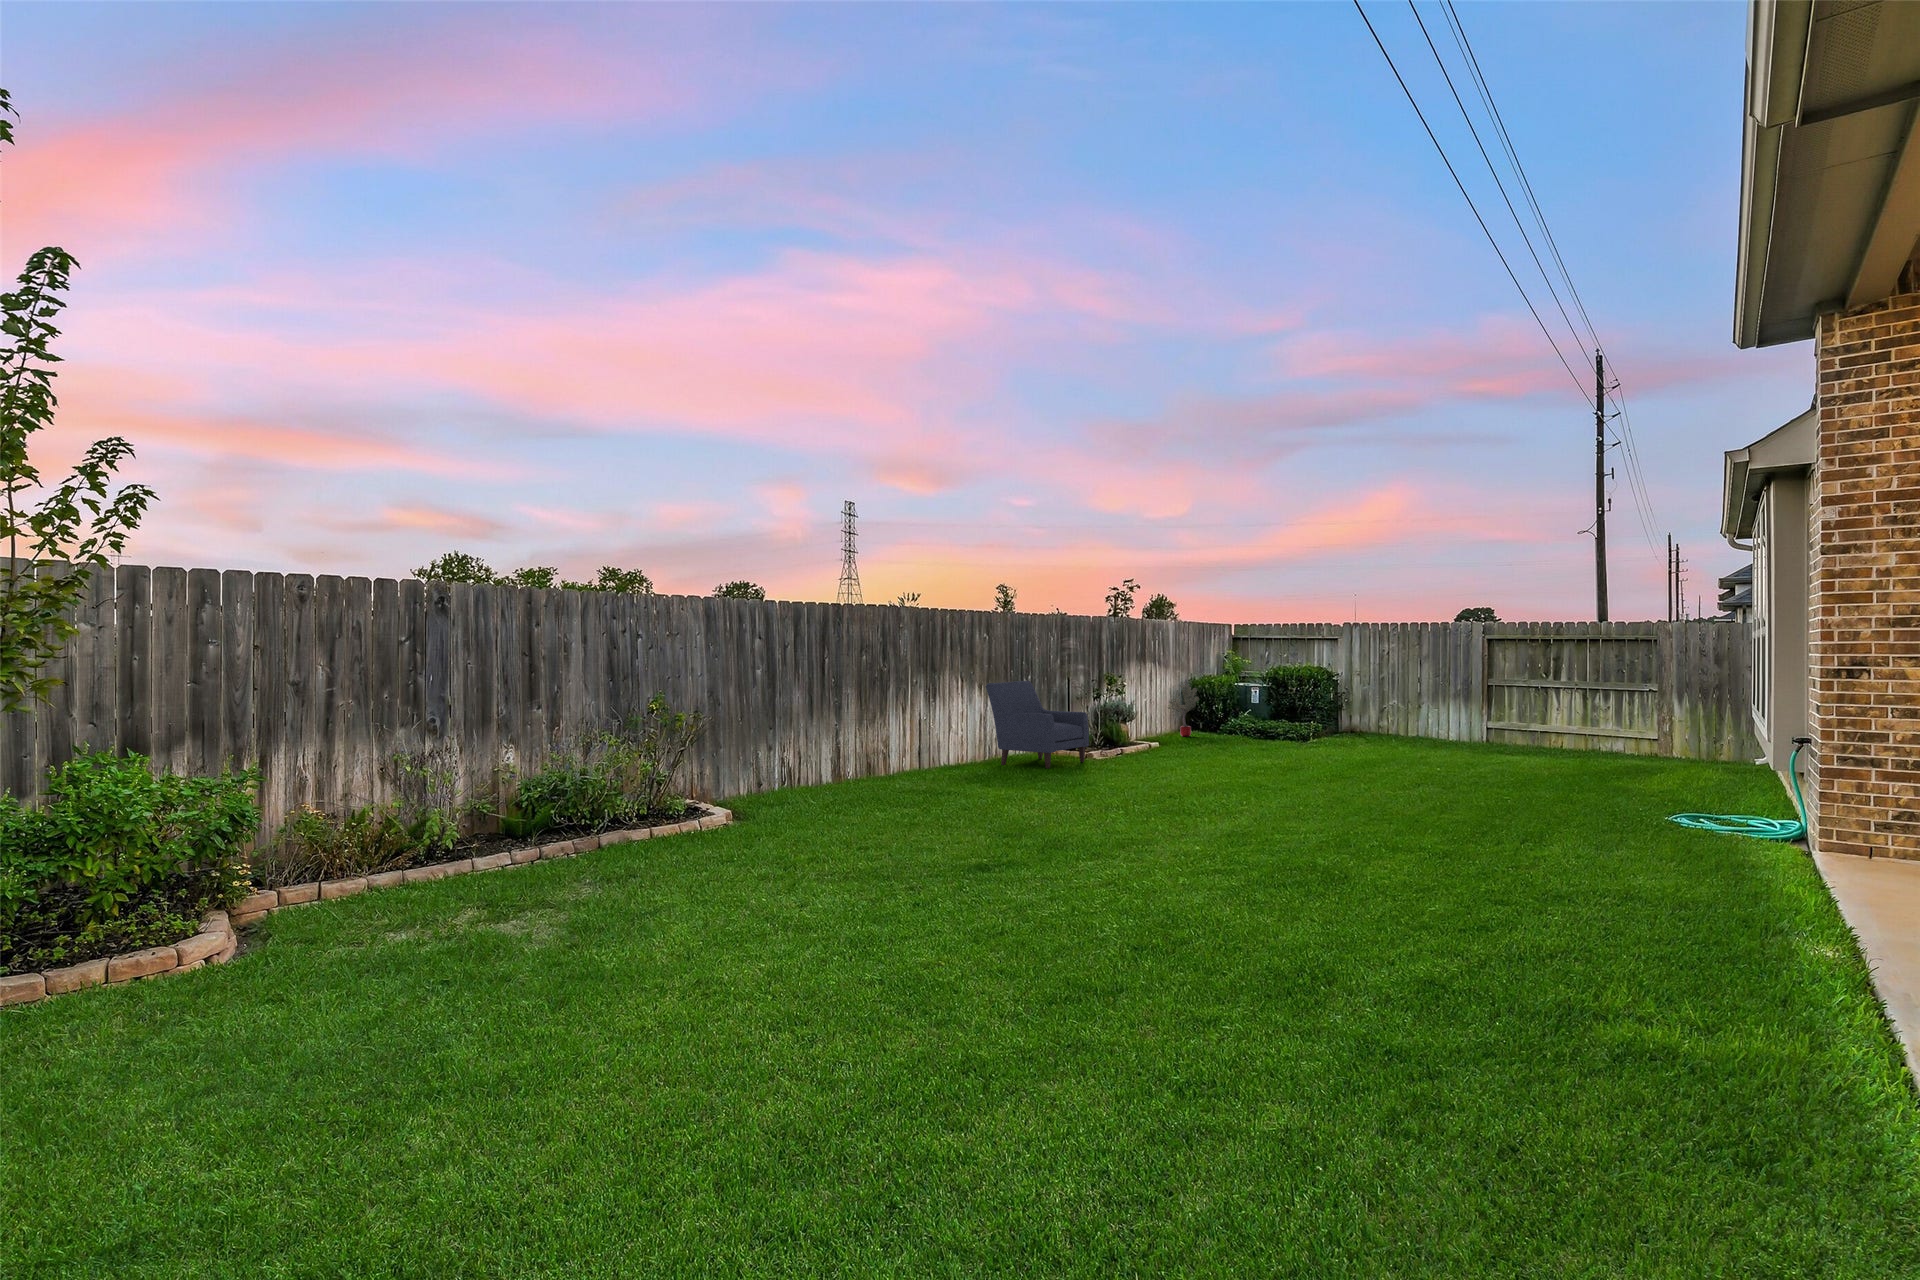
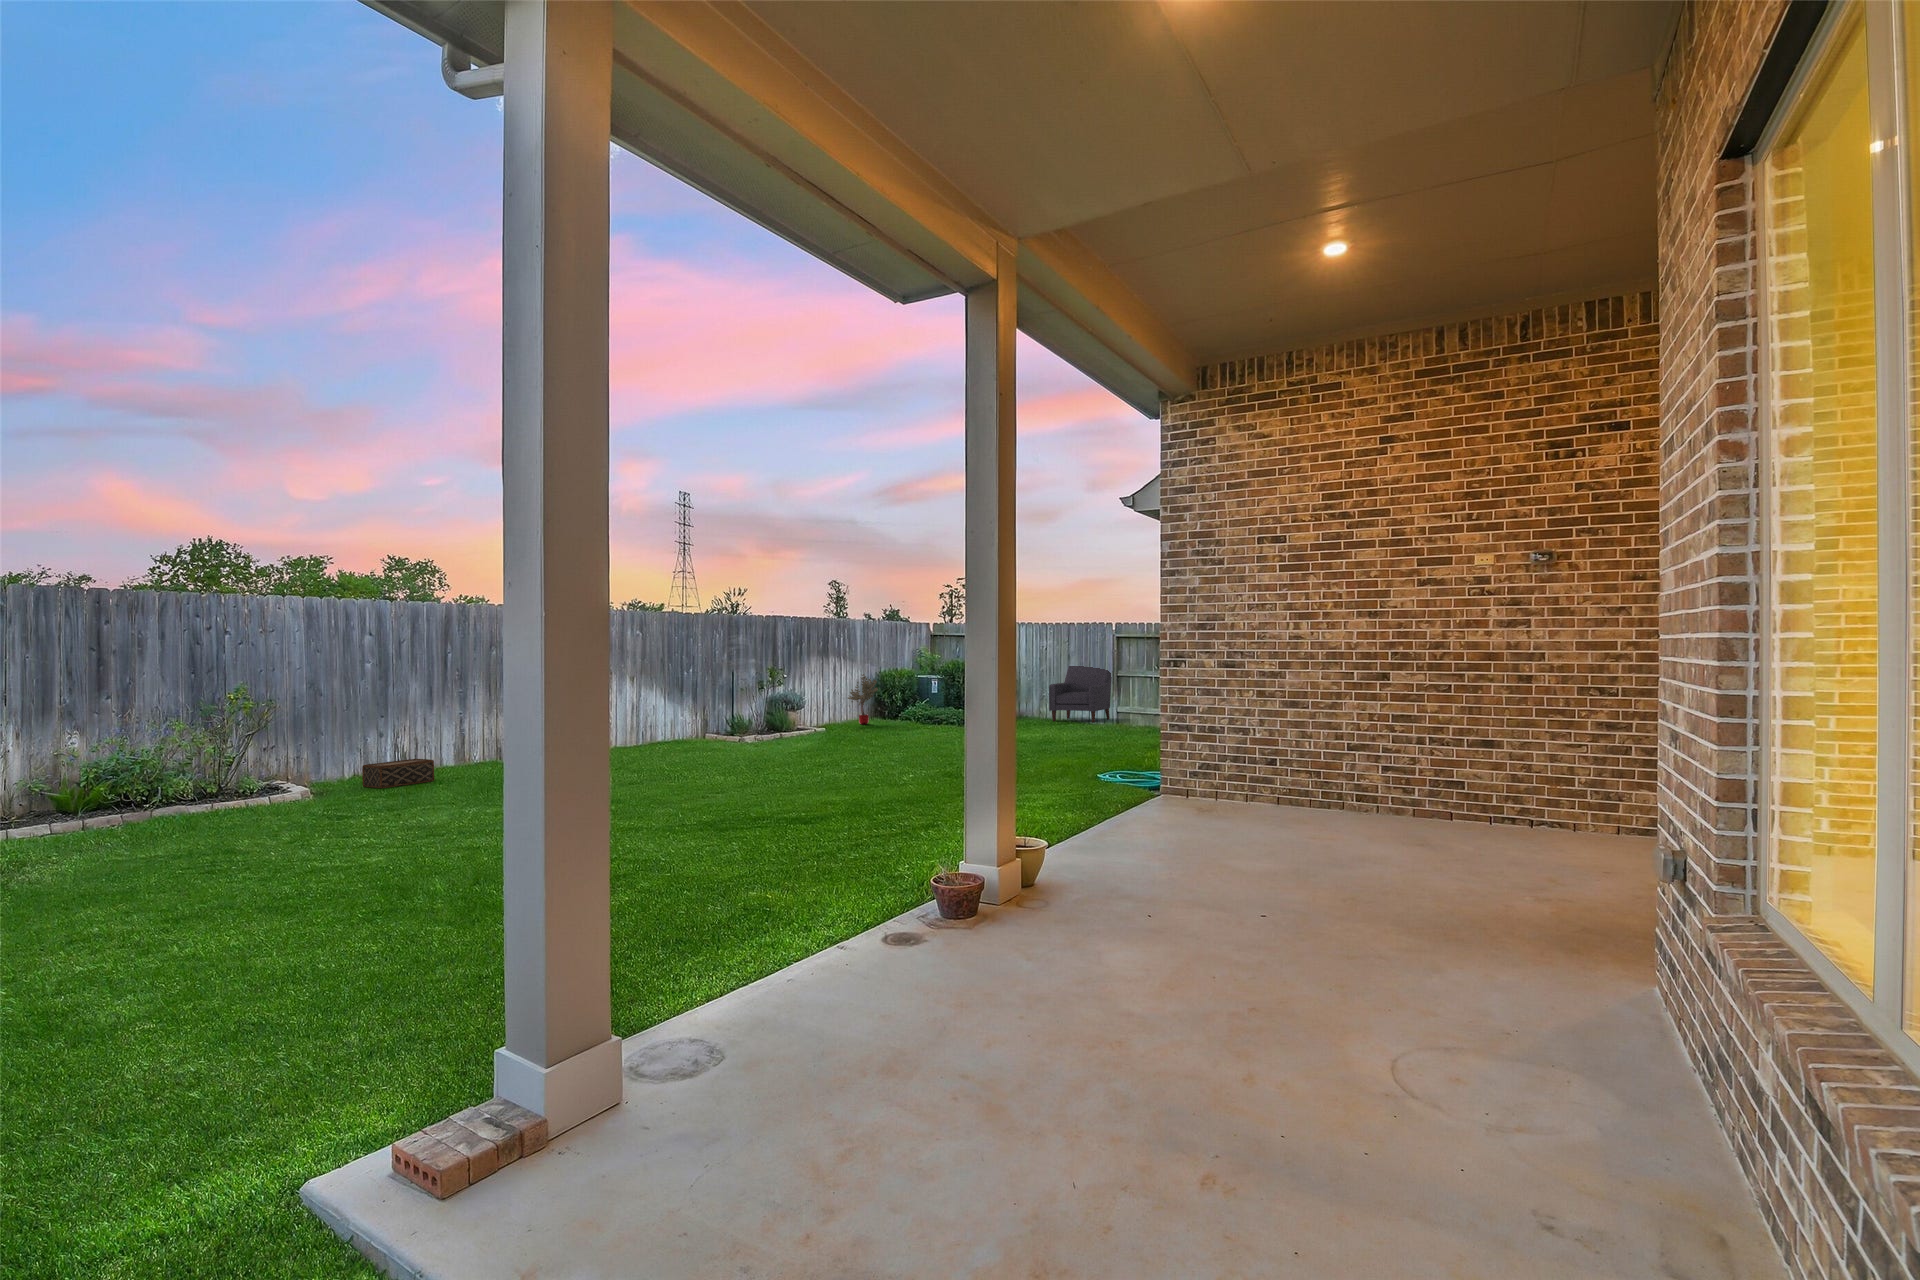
chair: present [986,681,1089,769] -> present [1049,666,1112,723]
woven basket: none [752,773,818,805] -> present [362,759,434,788]

